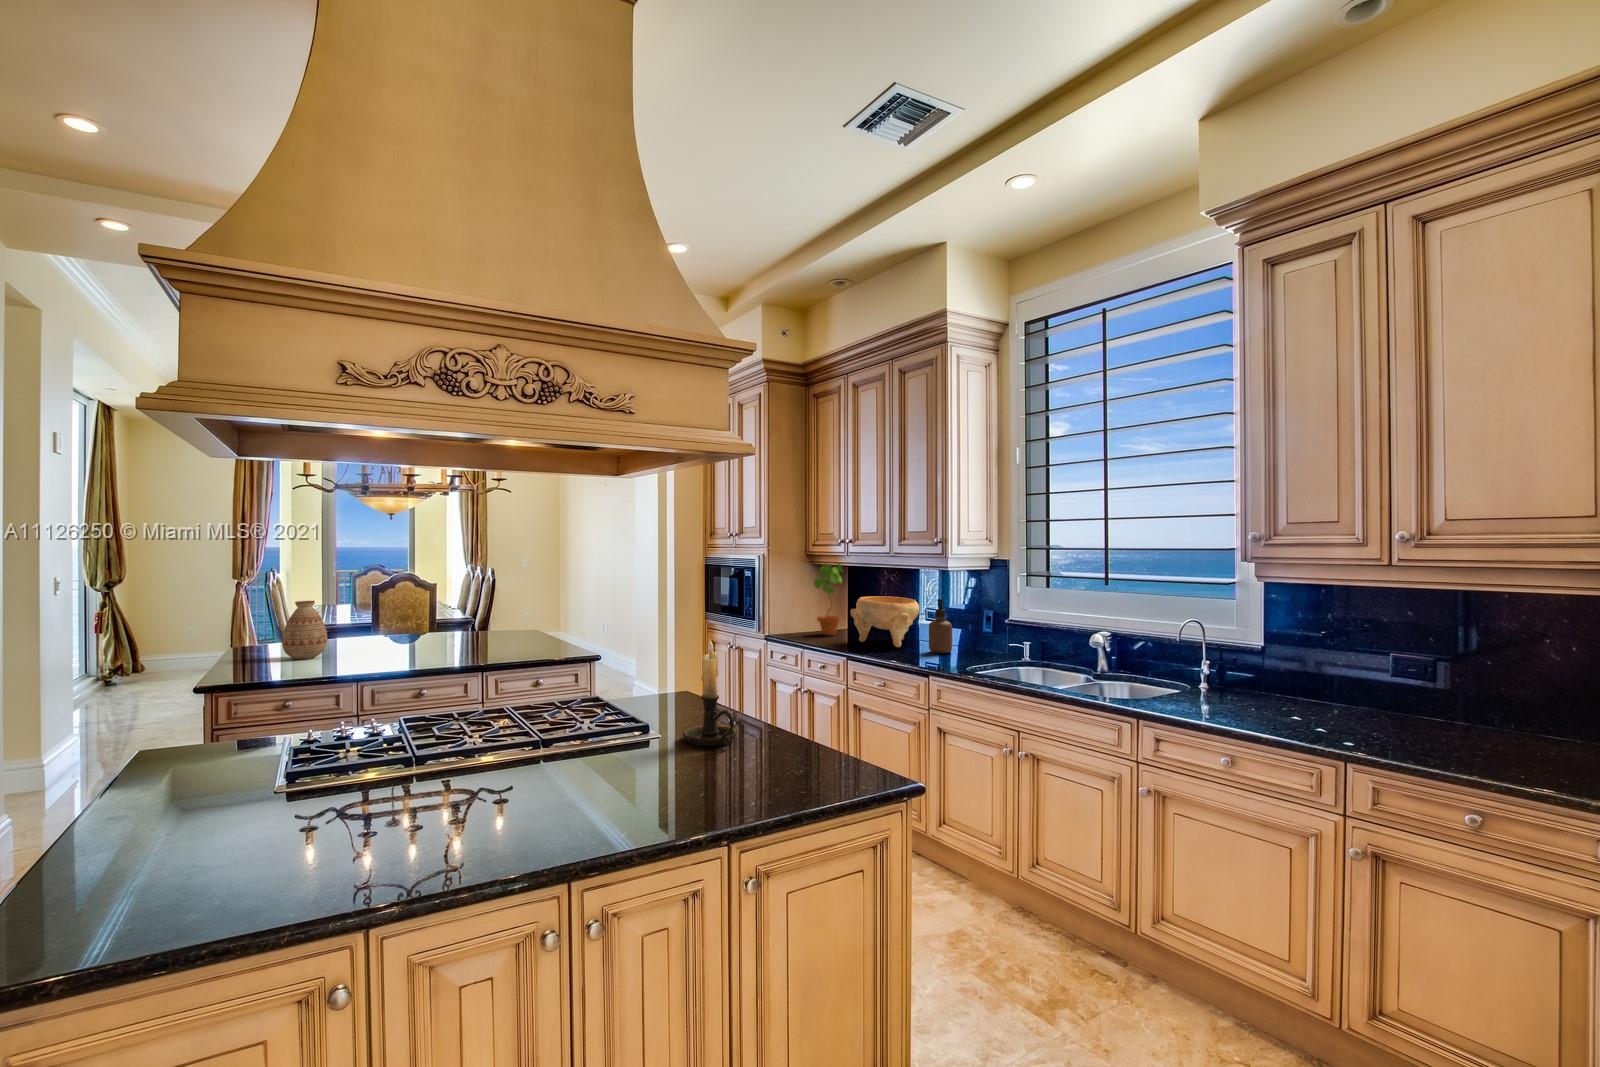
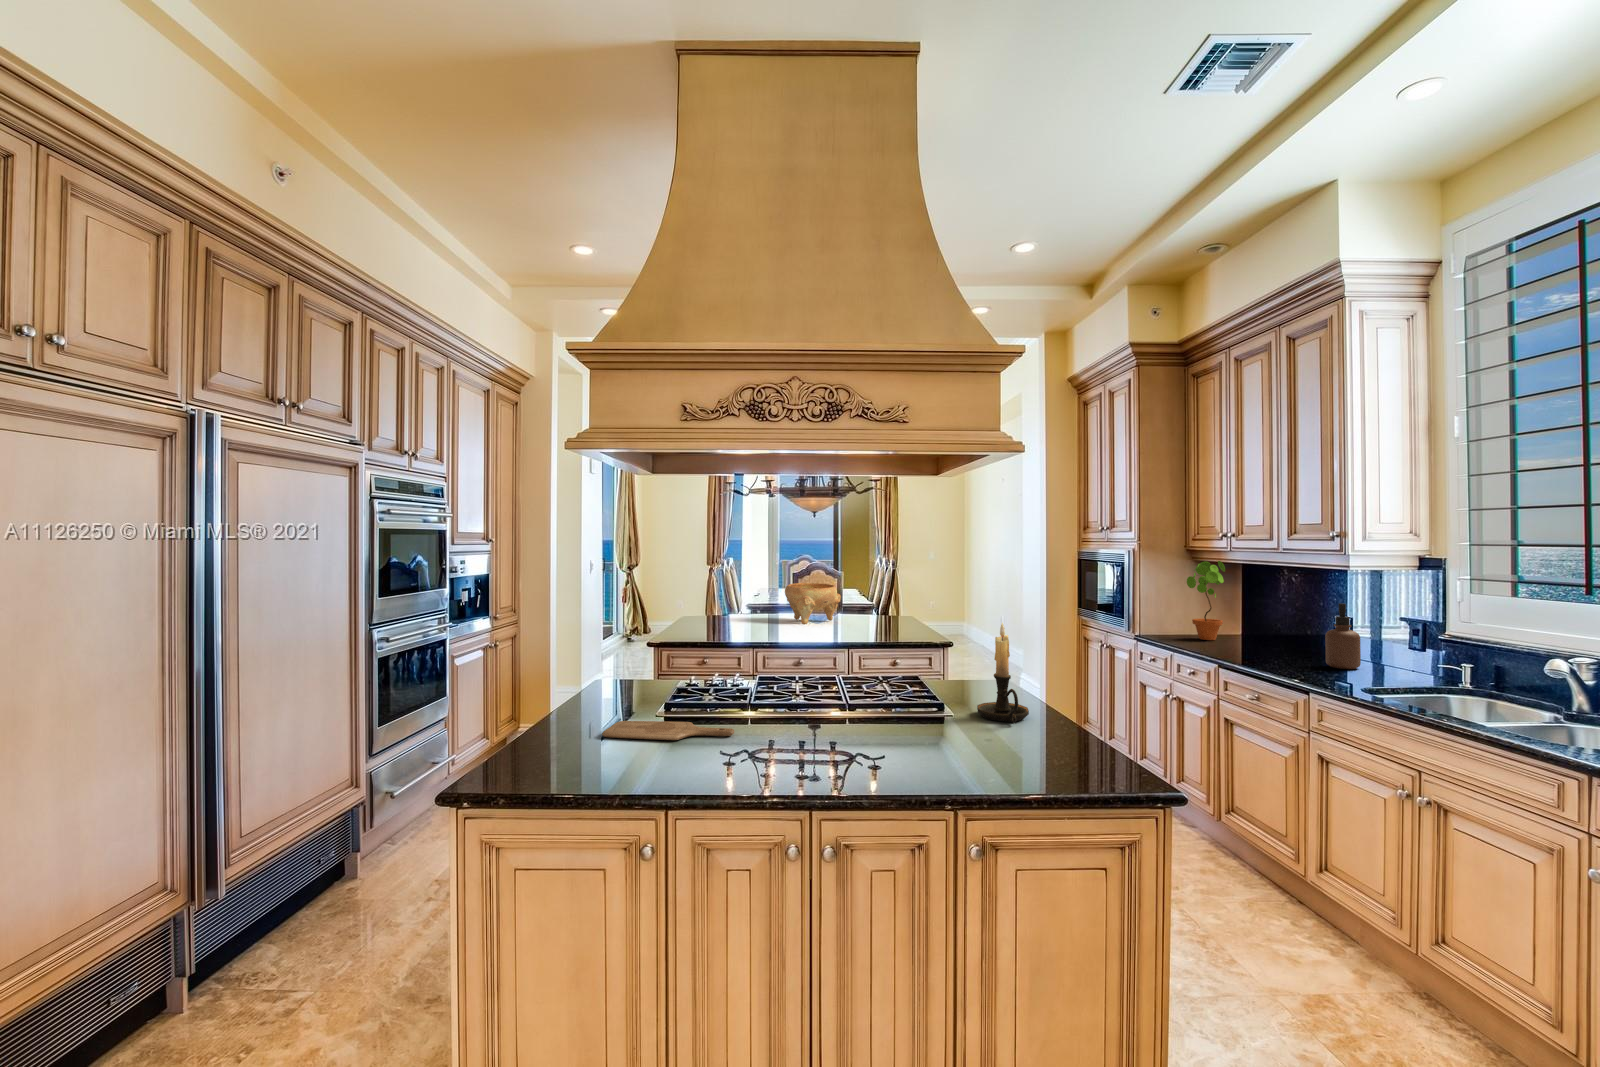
decorative bowl: present [851,596,919,647] -> present [785,583,841,624]
vase: present [282,601,328,660] -> none [724,582,752,626]
cutting board: none [151,817,393,873] -> present [602,721,735,740]

